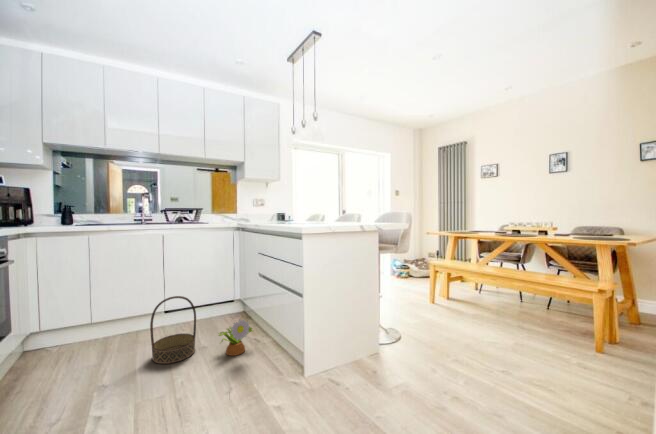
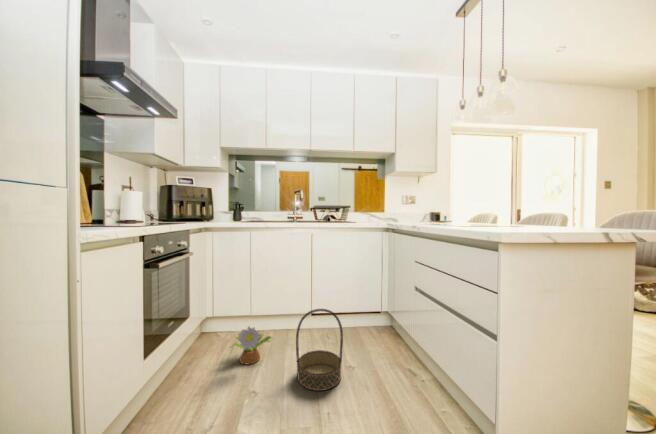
decorative plant: present [219,319,253,356] -> present [233,326,272,365]

